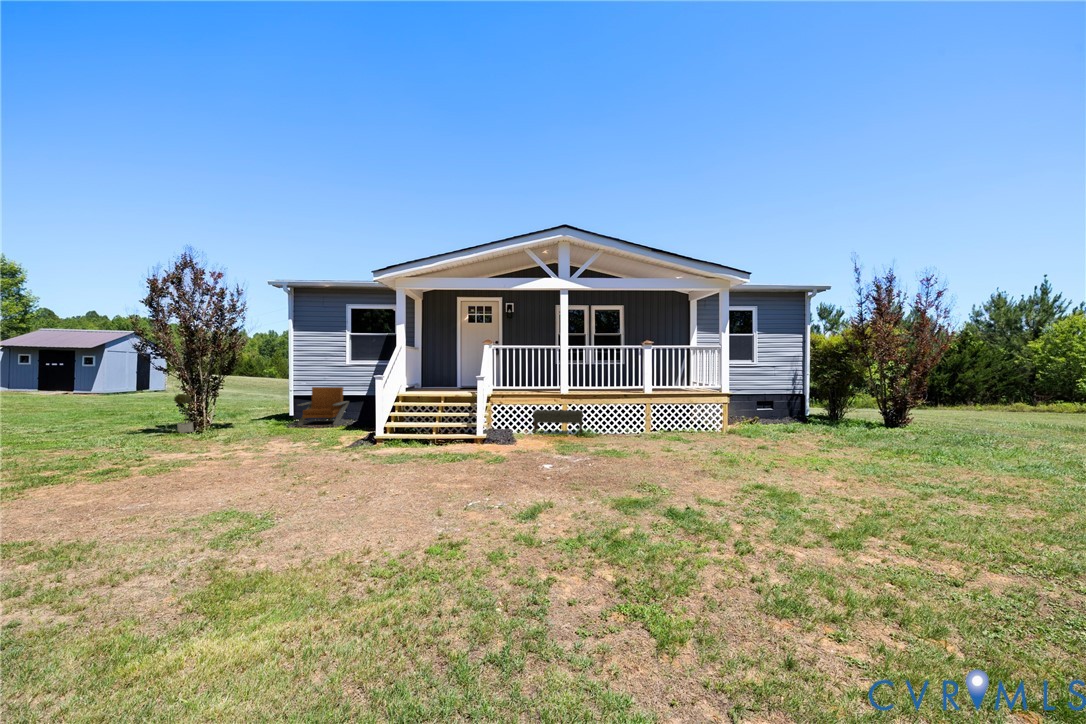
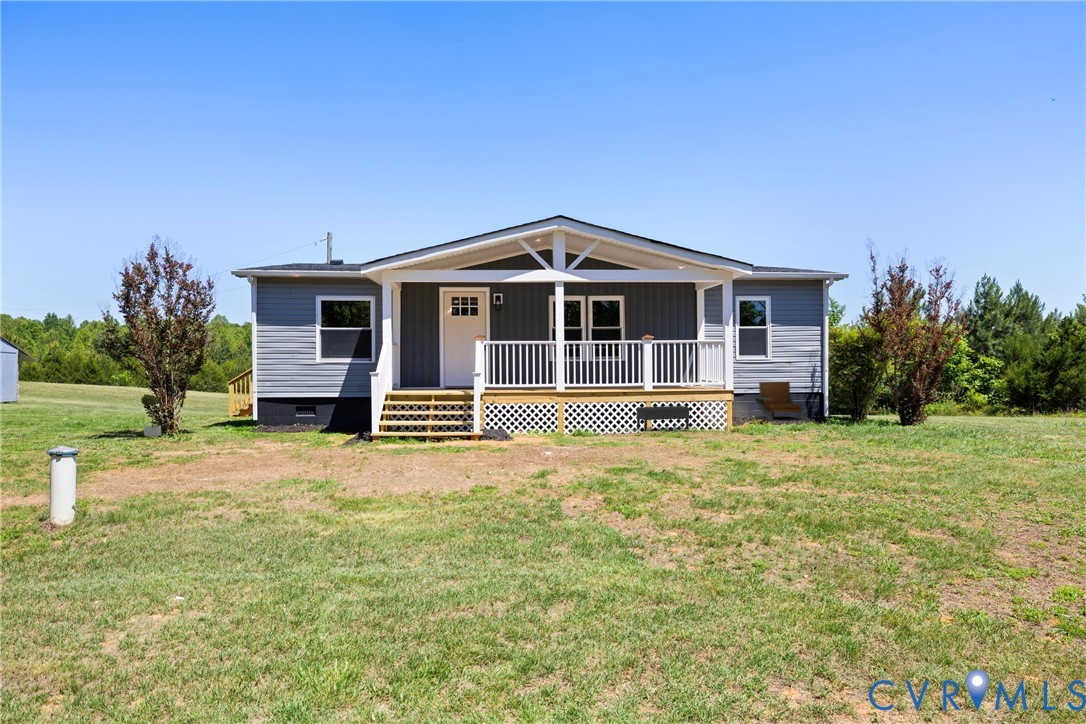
lounge chair: present [297,387,349,425] -> present [753,382,806,421]
bench: present [533,410,583,434] -> present [636,406,690,431]

